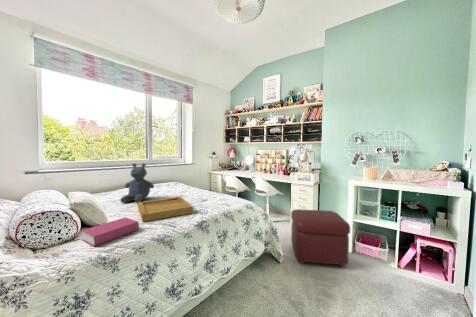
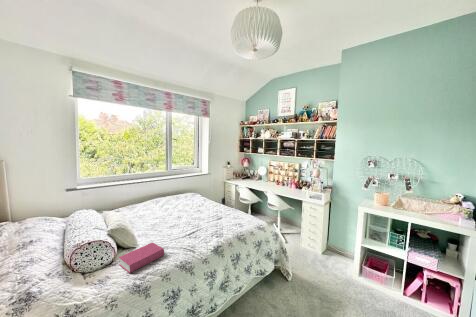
stuffed bear: present [121,164,154,203] -> none [146,184,175,221]
tray: present [138,197,193,222] -> none [161,216,210,246]
ottoman: present [291,209,350,266] -> none [300,228,358,288]

